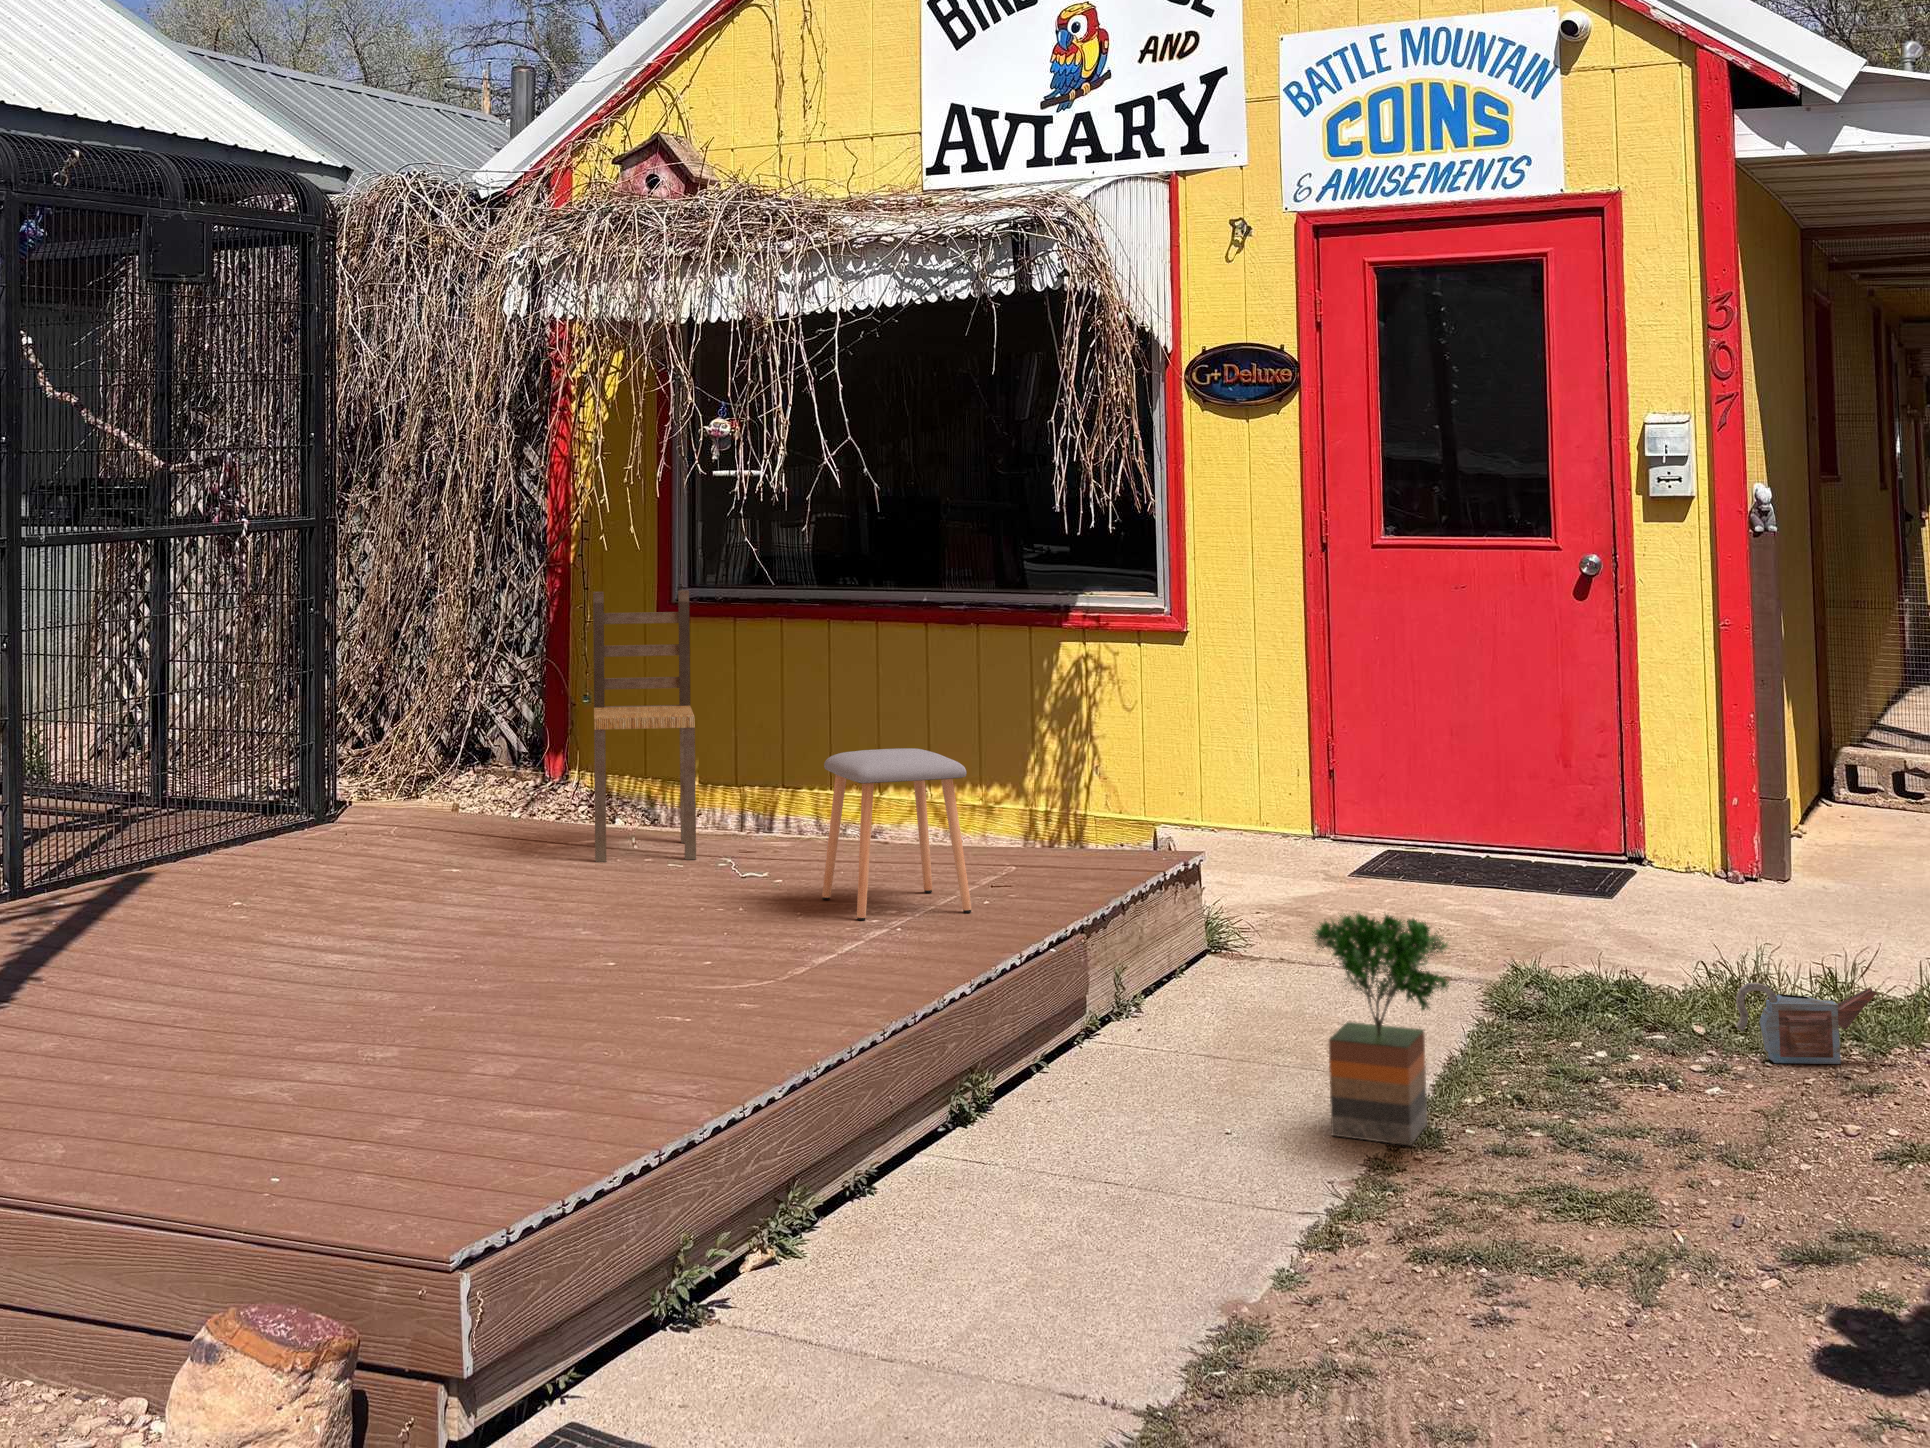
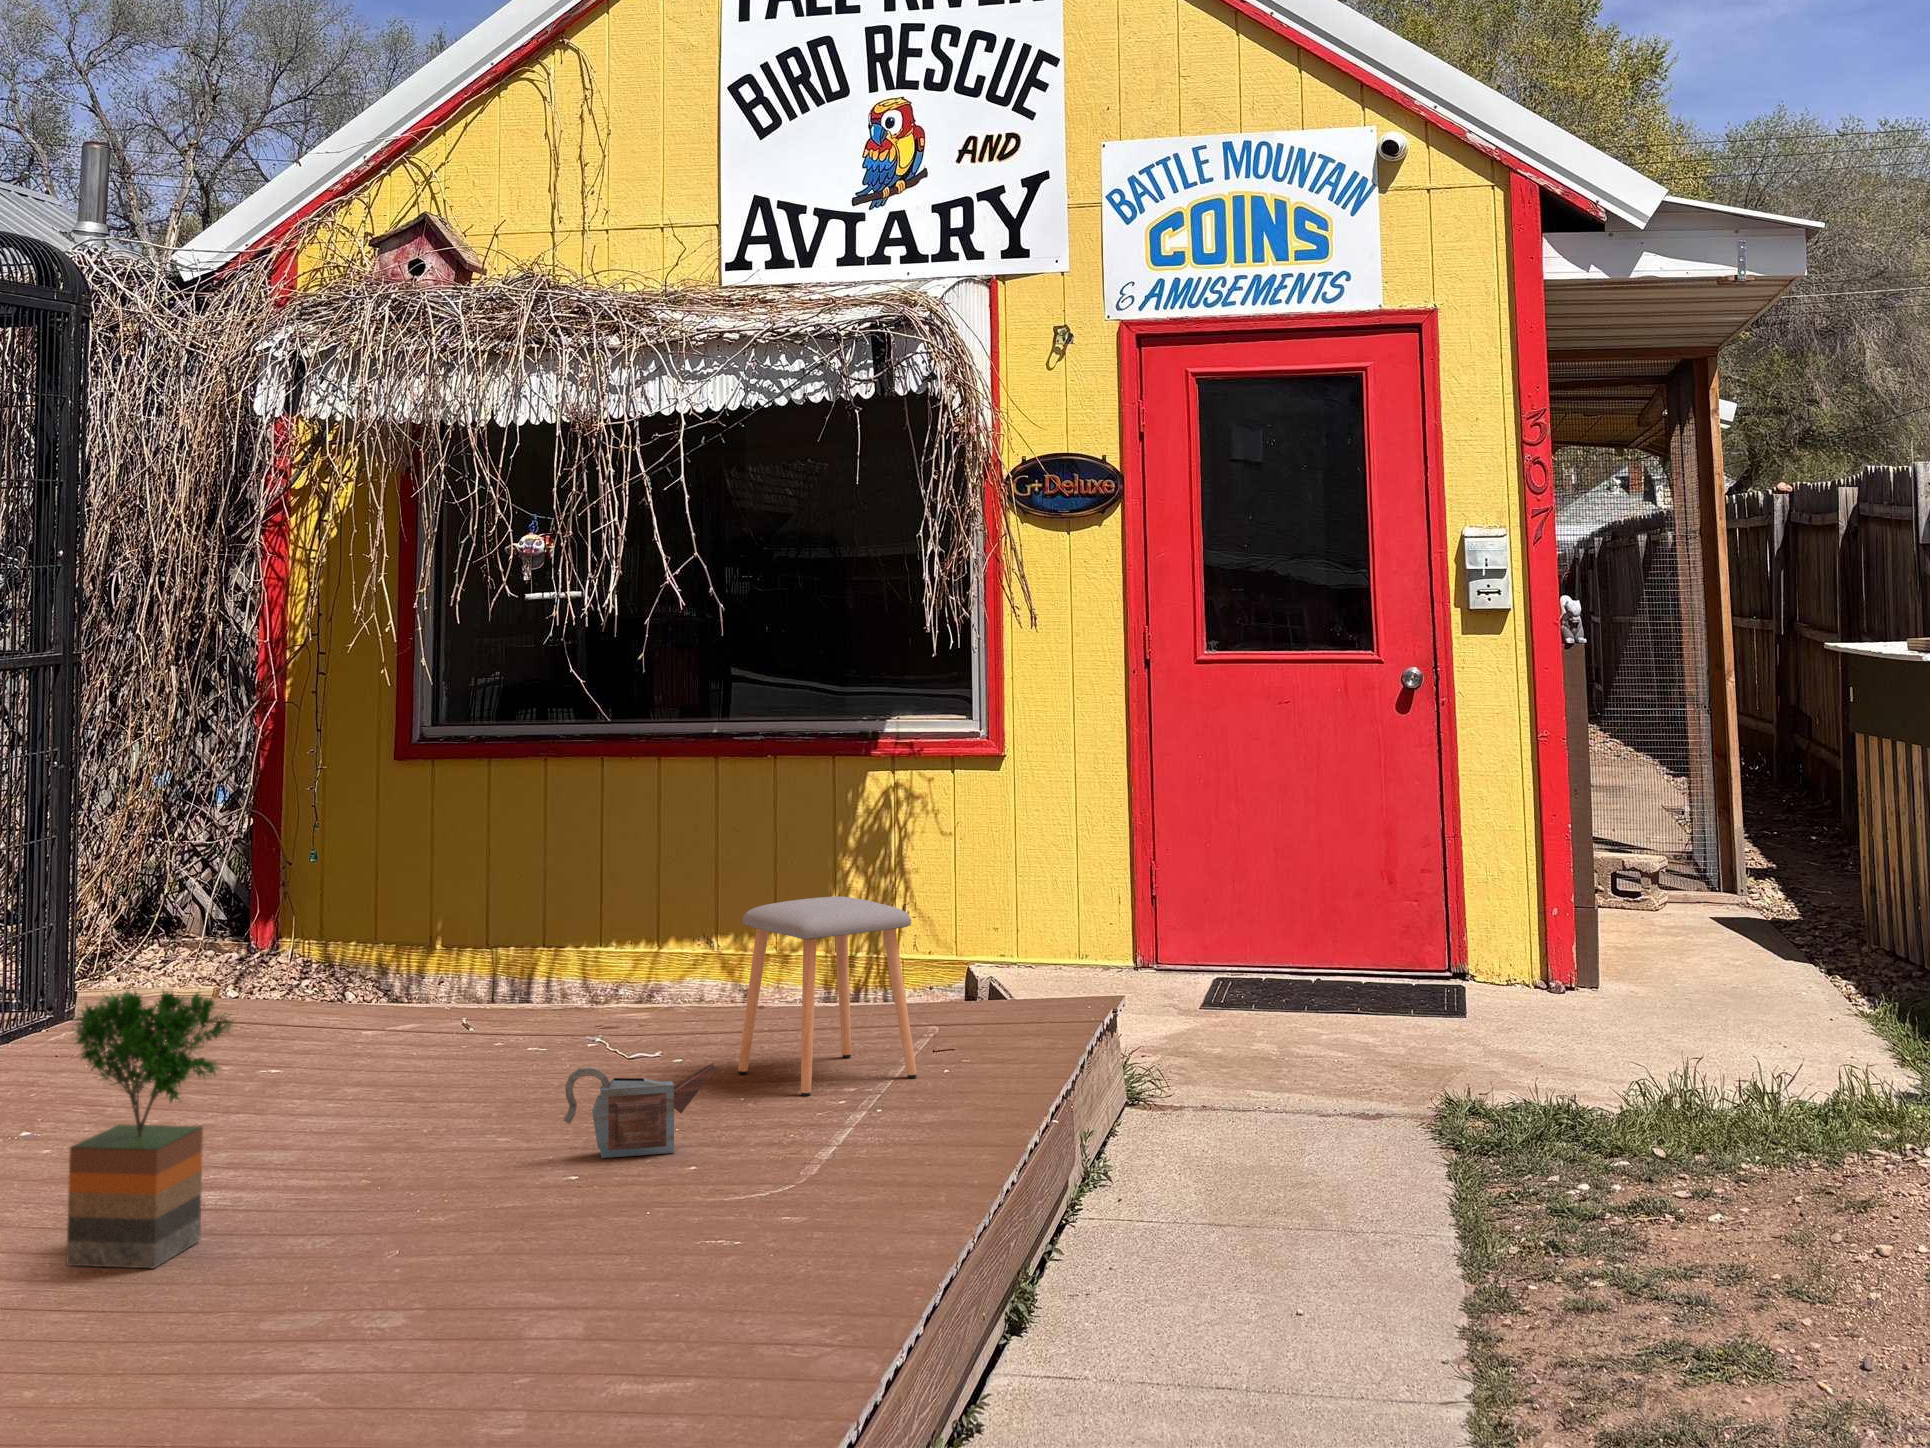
chair: present [593,590,696,862] -> none [410,726,549,1047]
potted tree: present [1312,913,1449,1145] -> present [66,990,233,1268]
watering can: present [1736,983,1877,1064] -> present [563,1063,719,1158]

